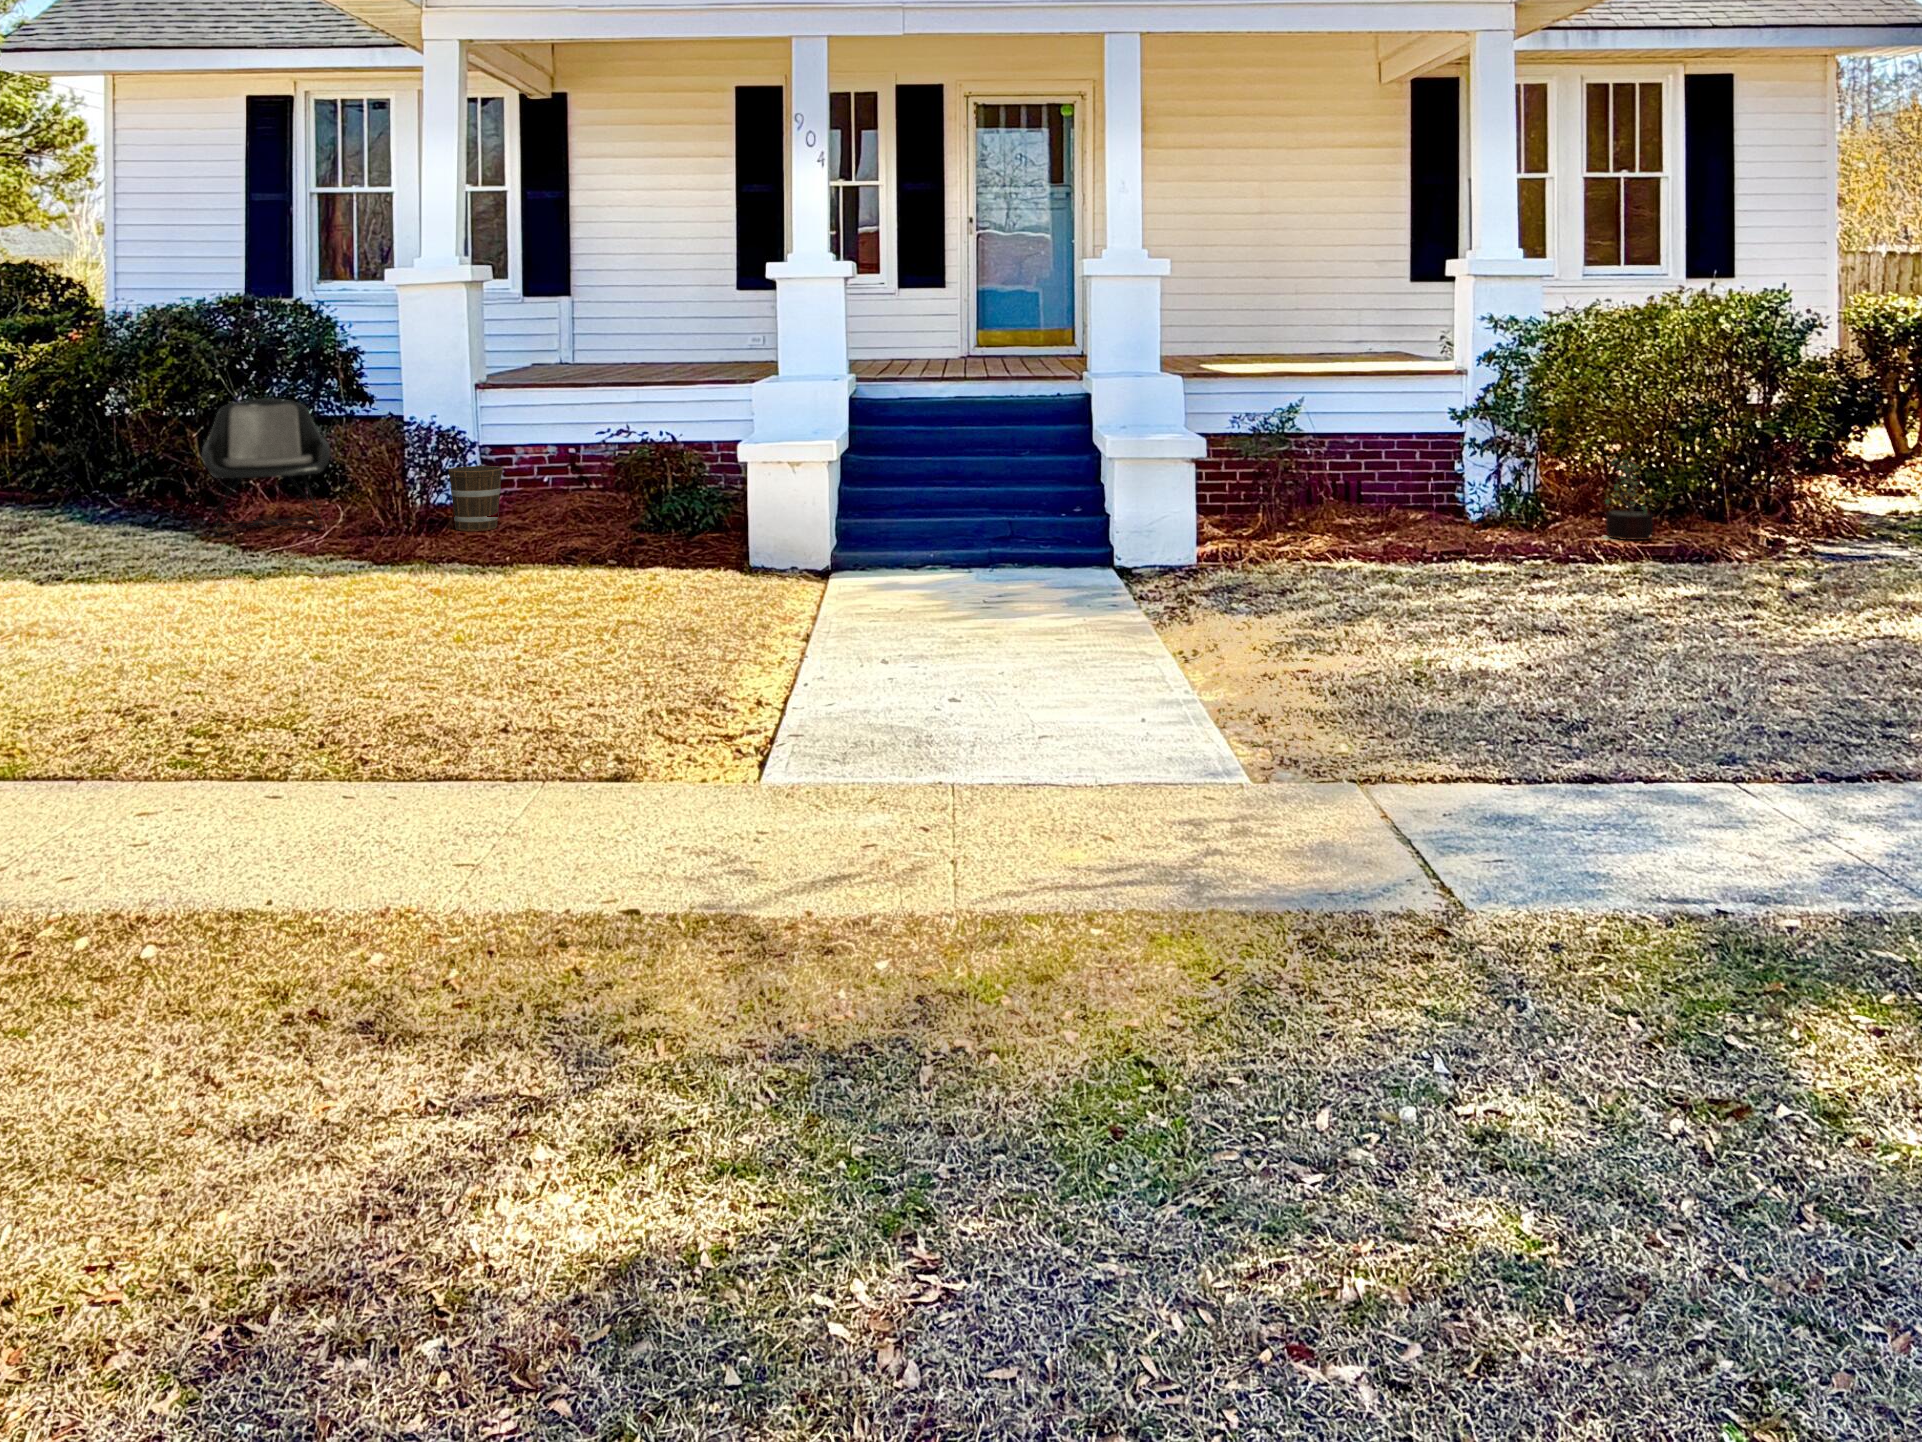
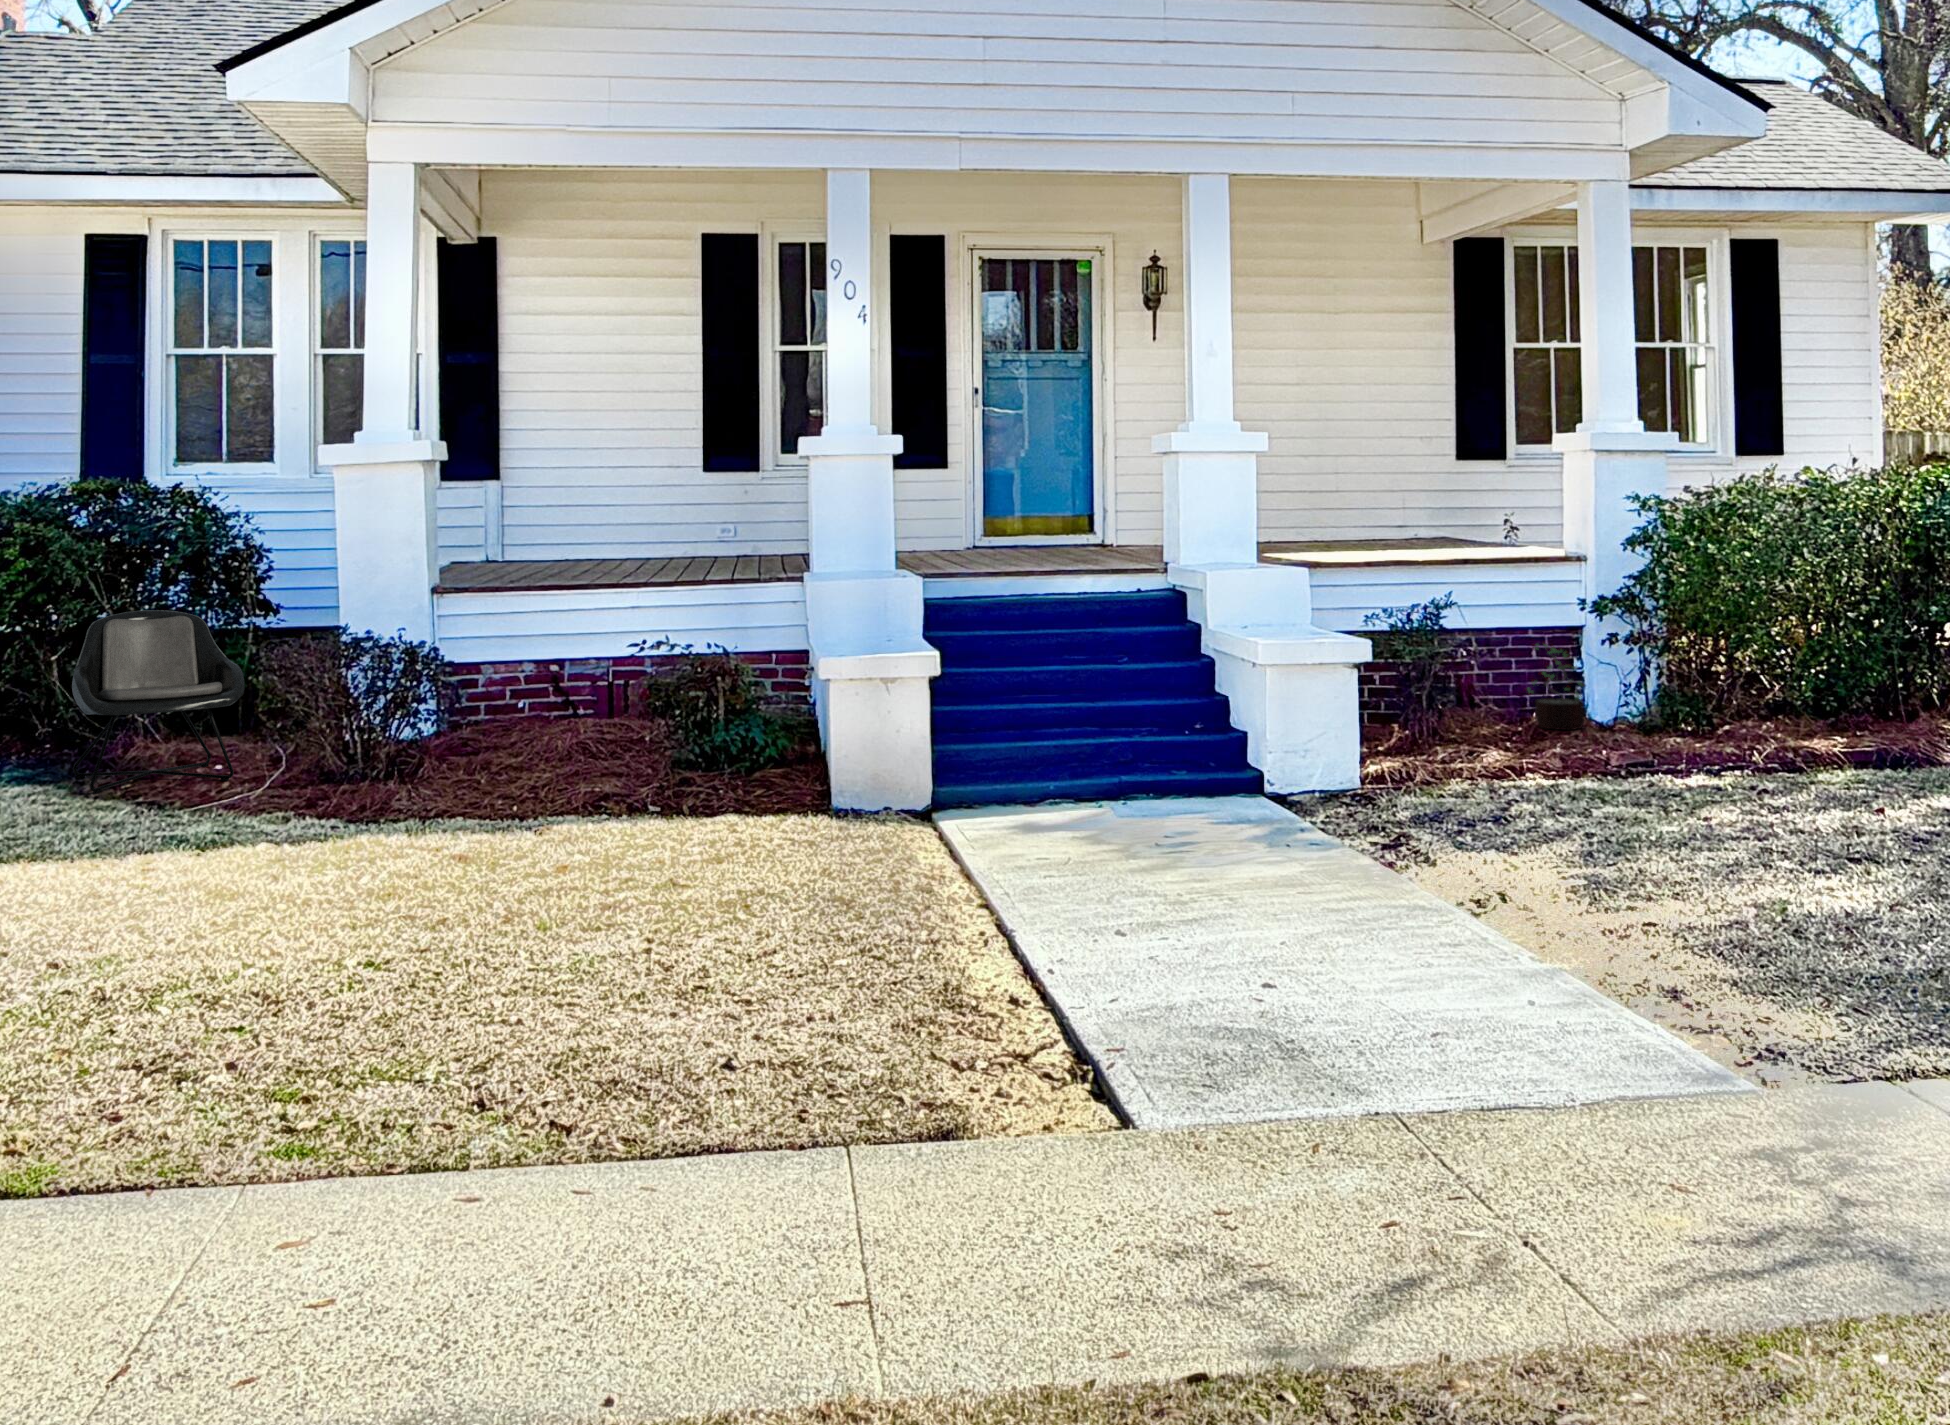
decorative plant: present [1604,459,1653,540] -> present [1526,644,1585,730]
bucket: present [449,466,503,531] -> none [404,690,472,775]

